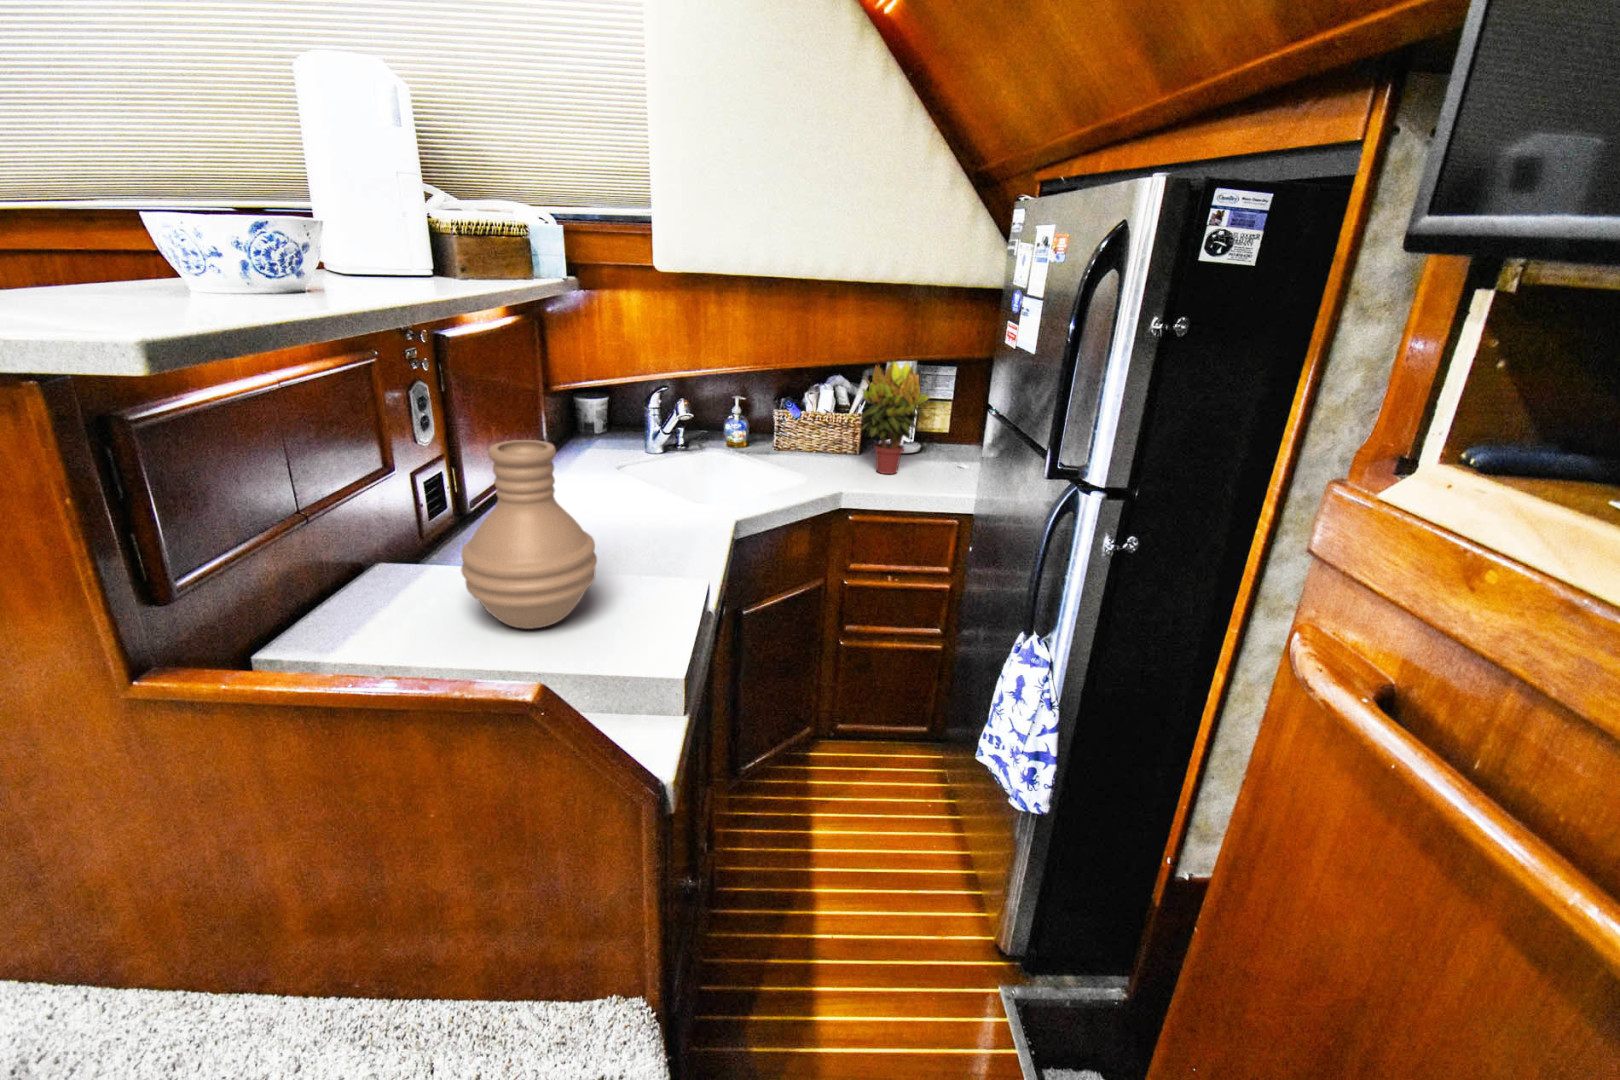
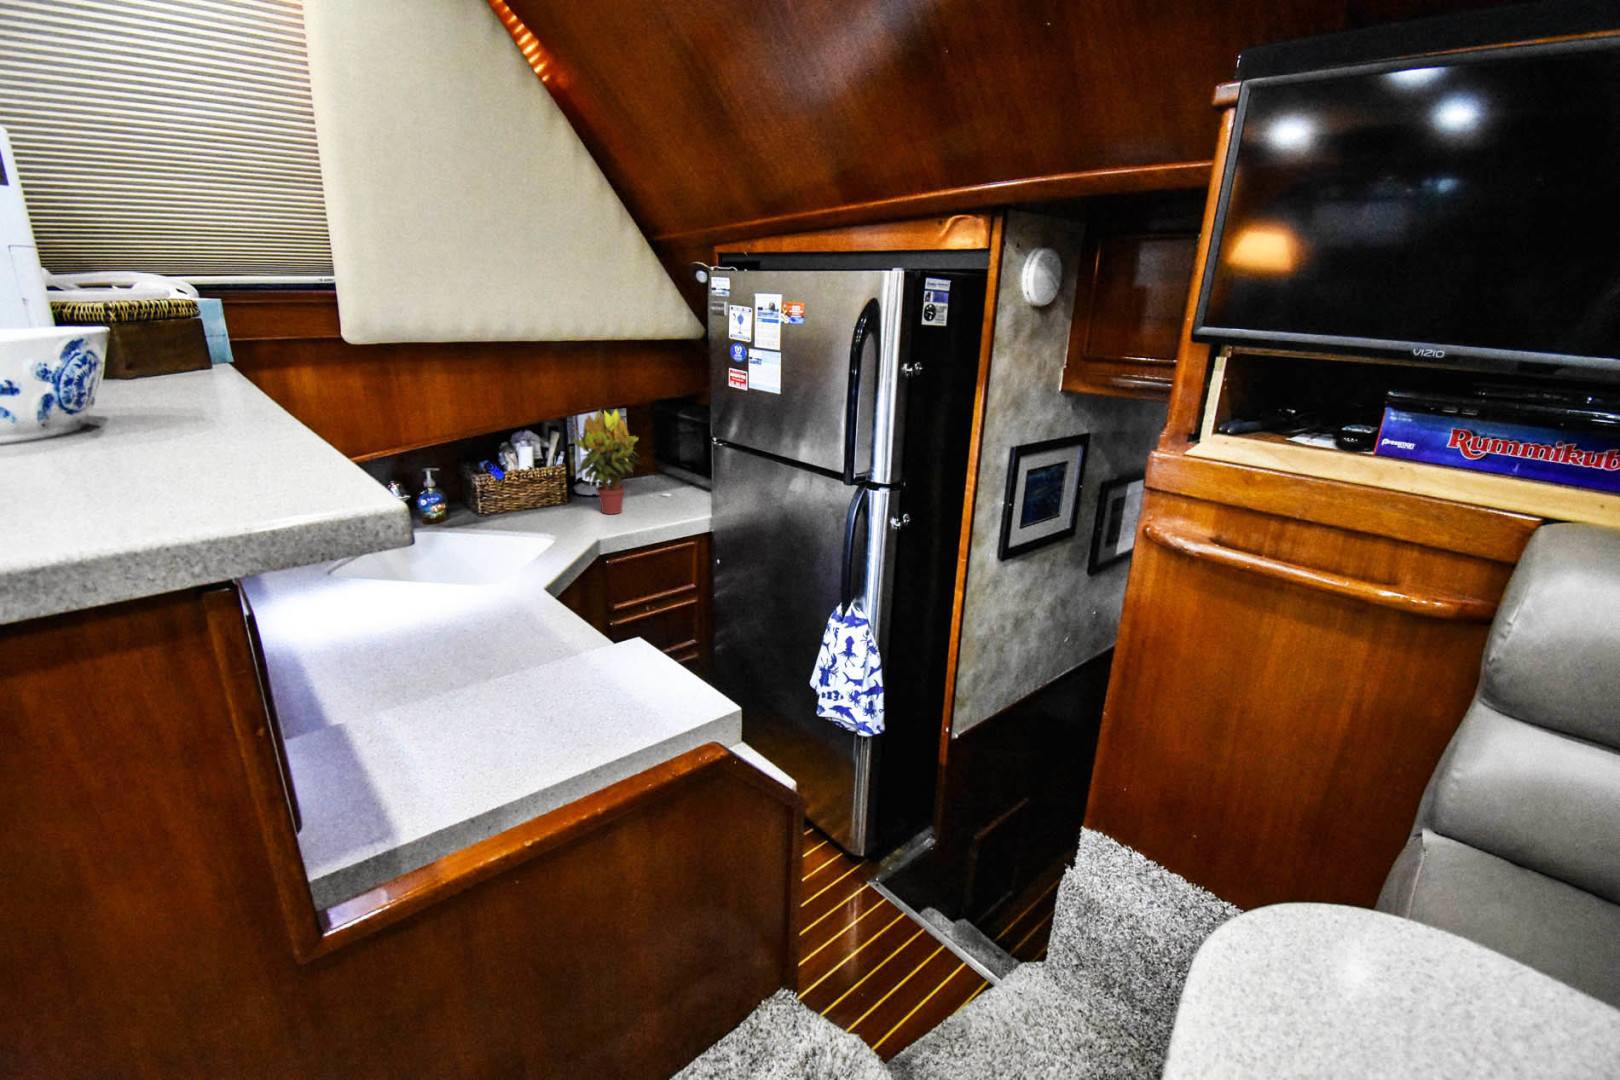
vase: present [461,440,597,629] -> none [451,544,595,738]

